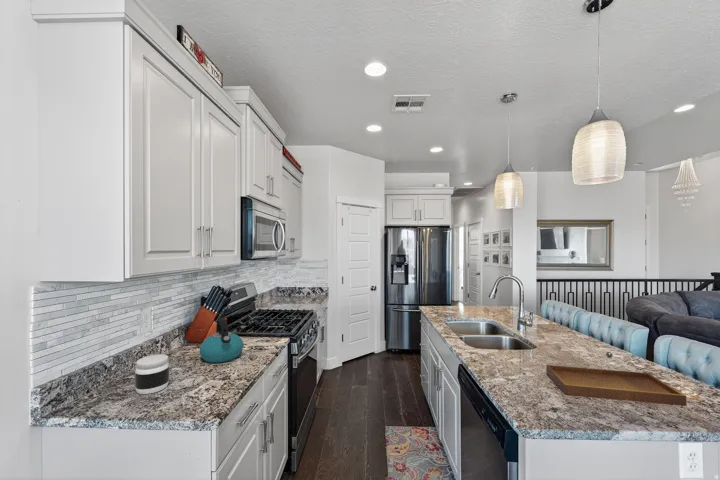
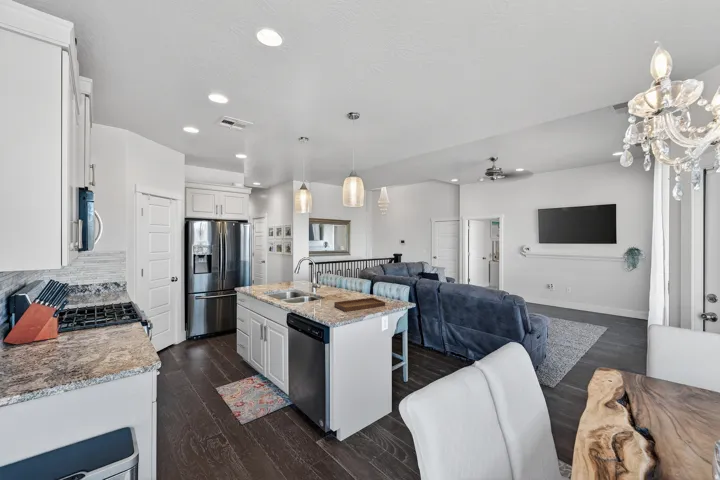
kettle: present [200,318,243,363] -> none [63,308,114,349]
jar: present [135,354,170,394] -> none [29,342,68,378]

